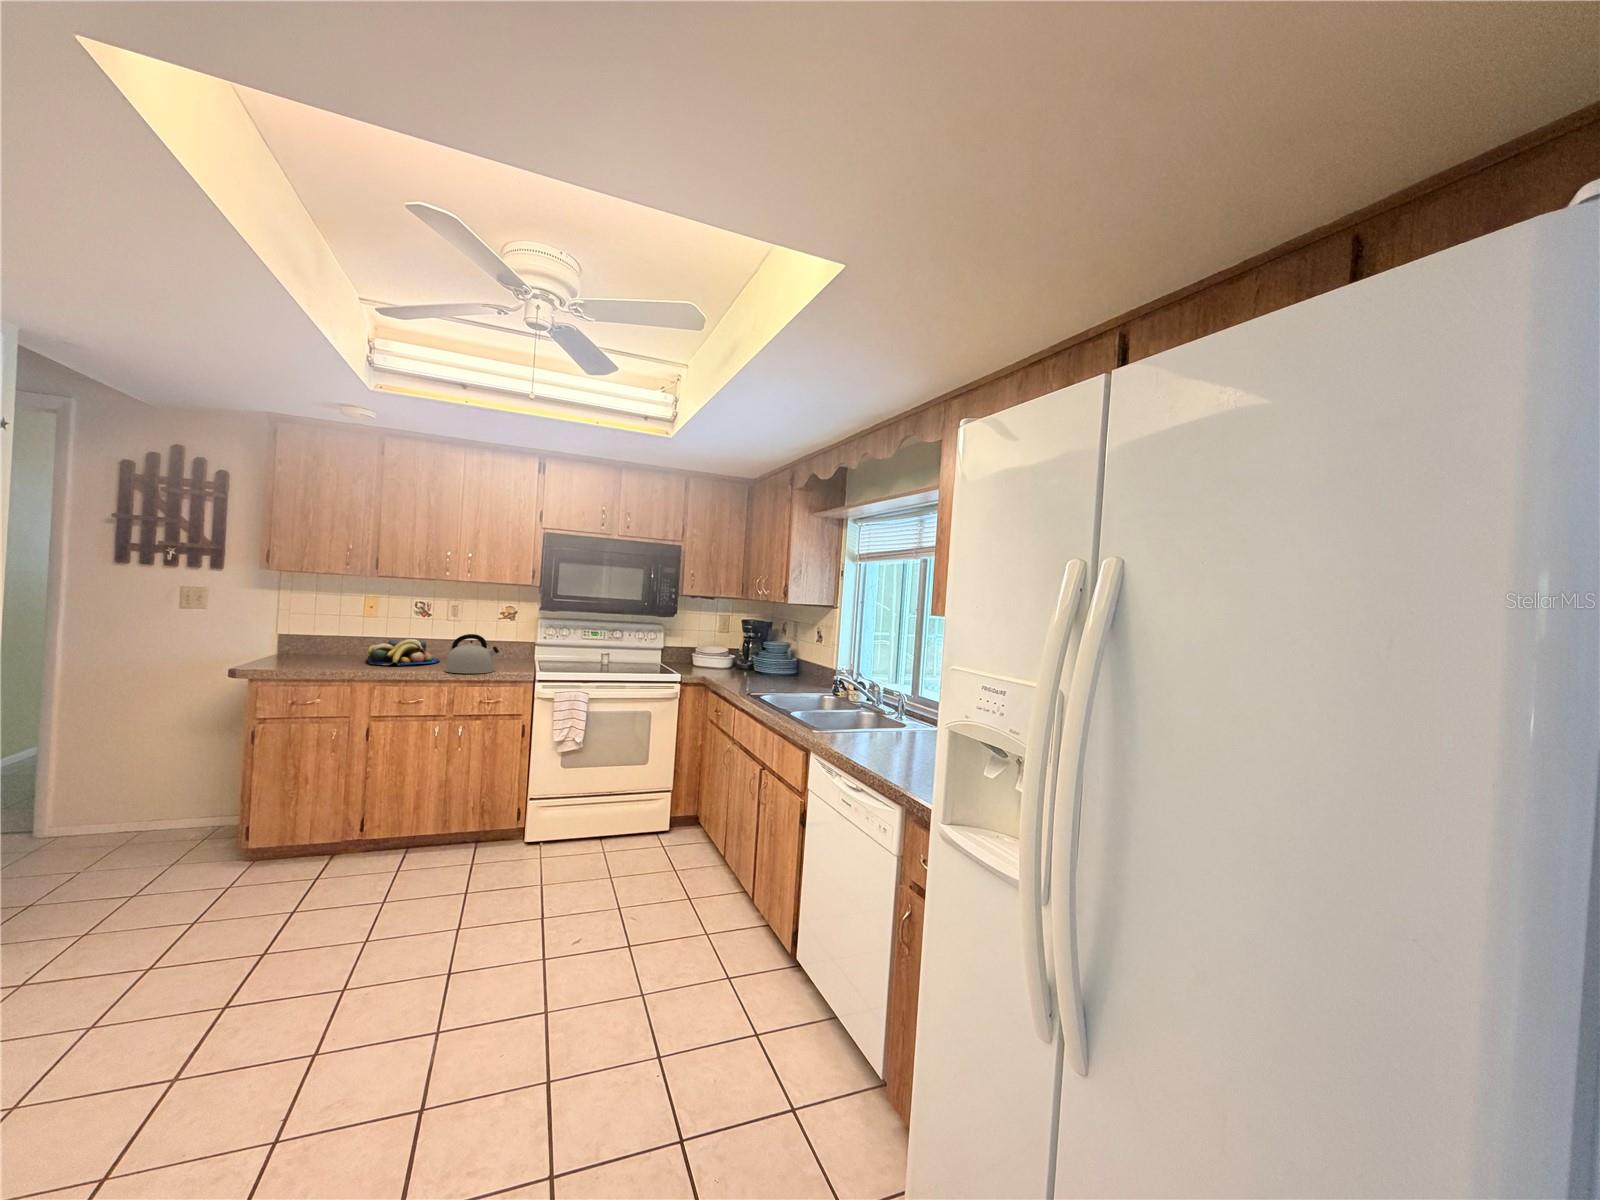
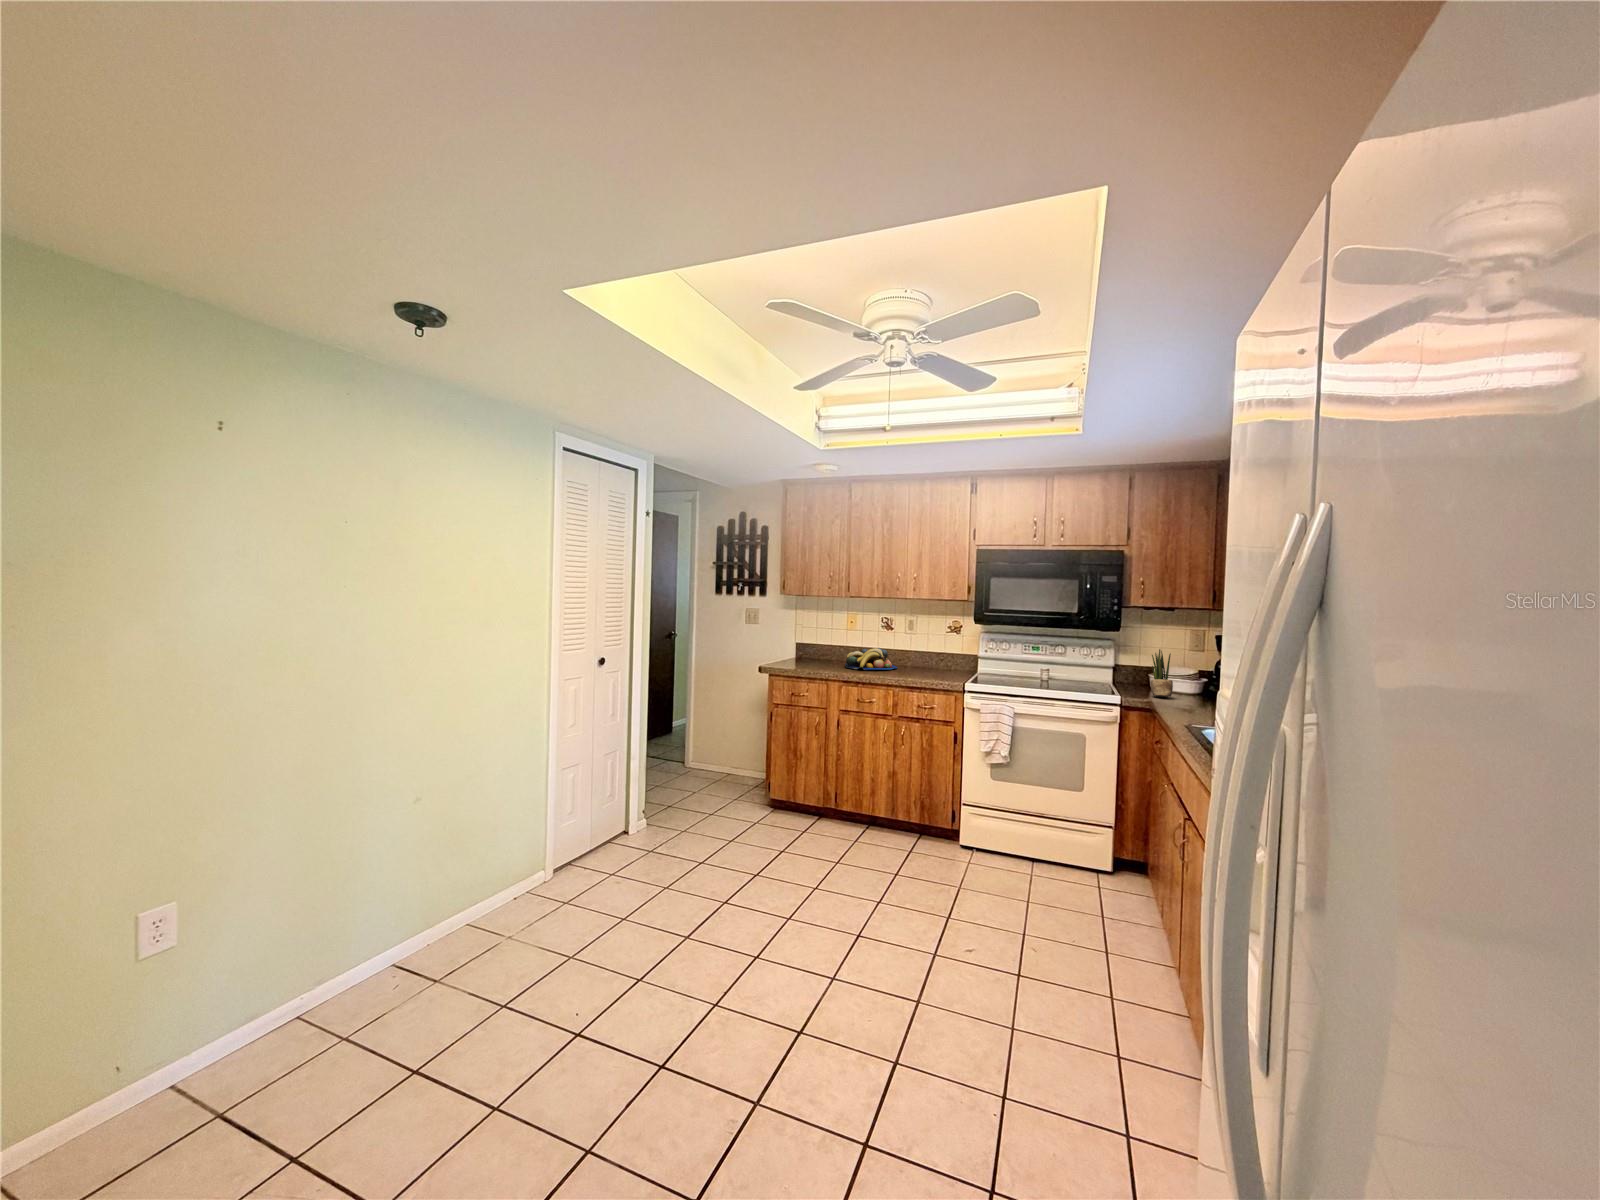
potted plant: none [700,630,717,671] -> present [1150,649,1173,696]
kettle: present [445,634,499,673] -> none [894,645,936,681]

